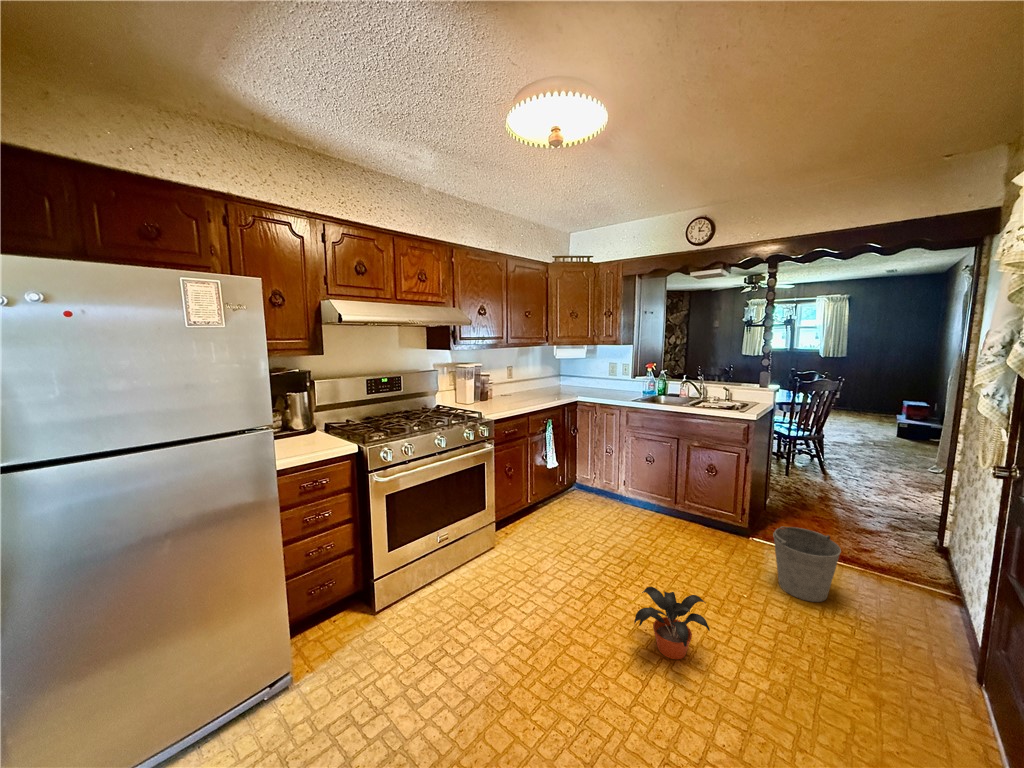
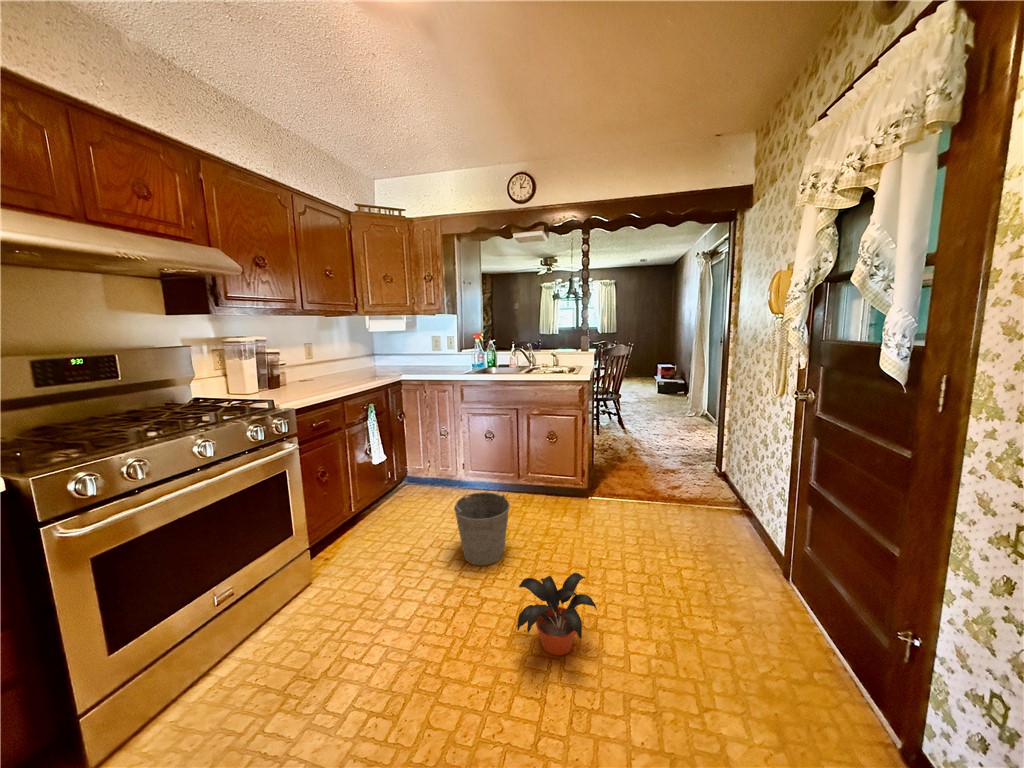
bucket: present [773,527,841,602] -> present [454,492,510,566]

